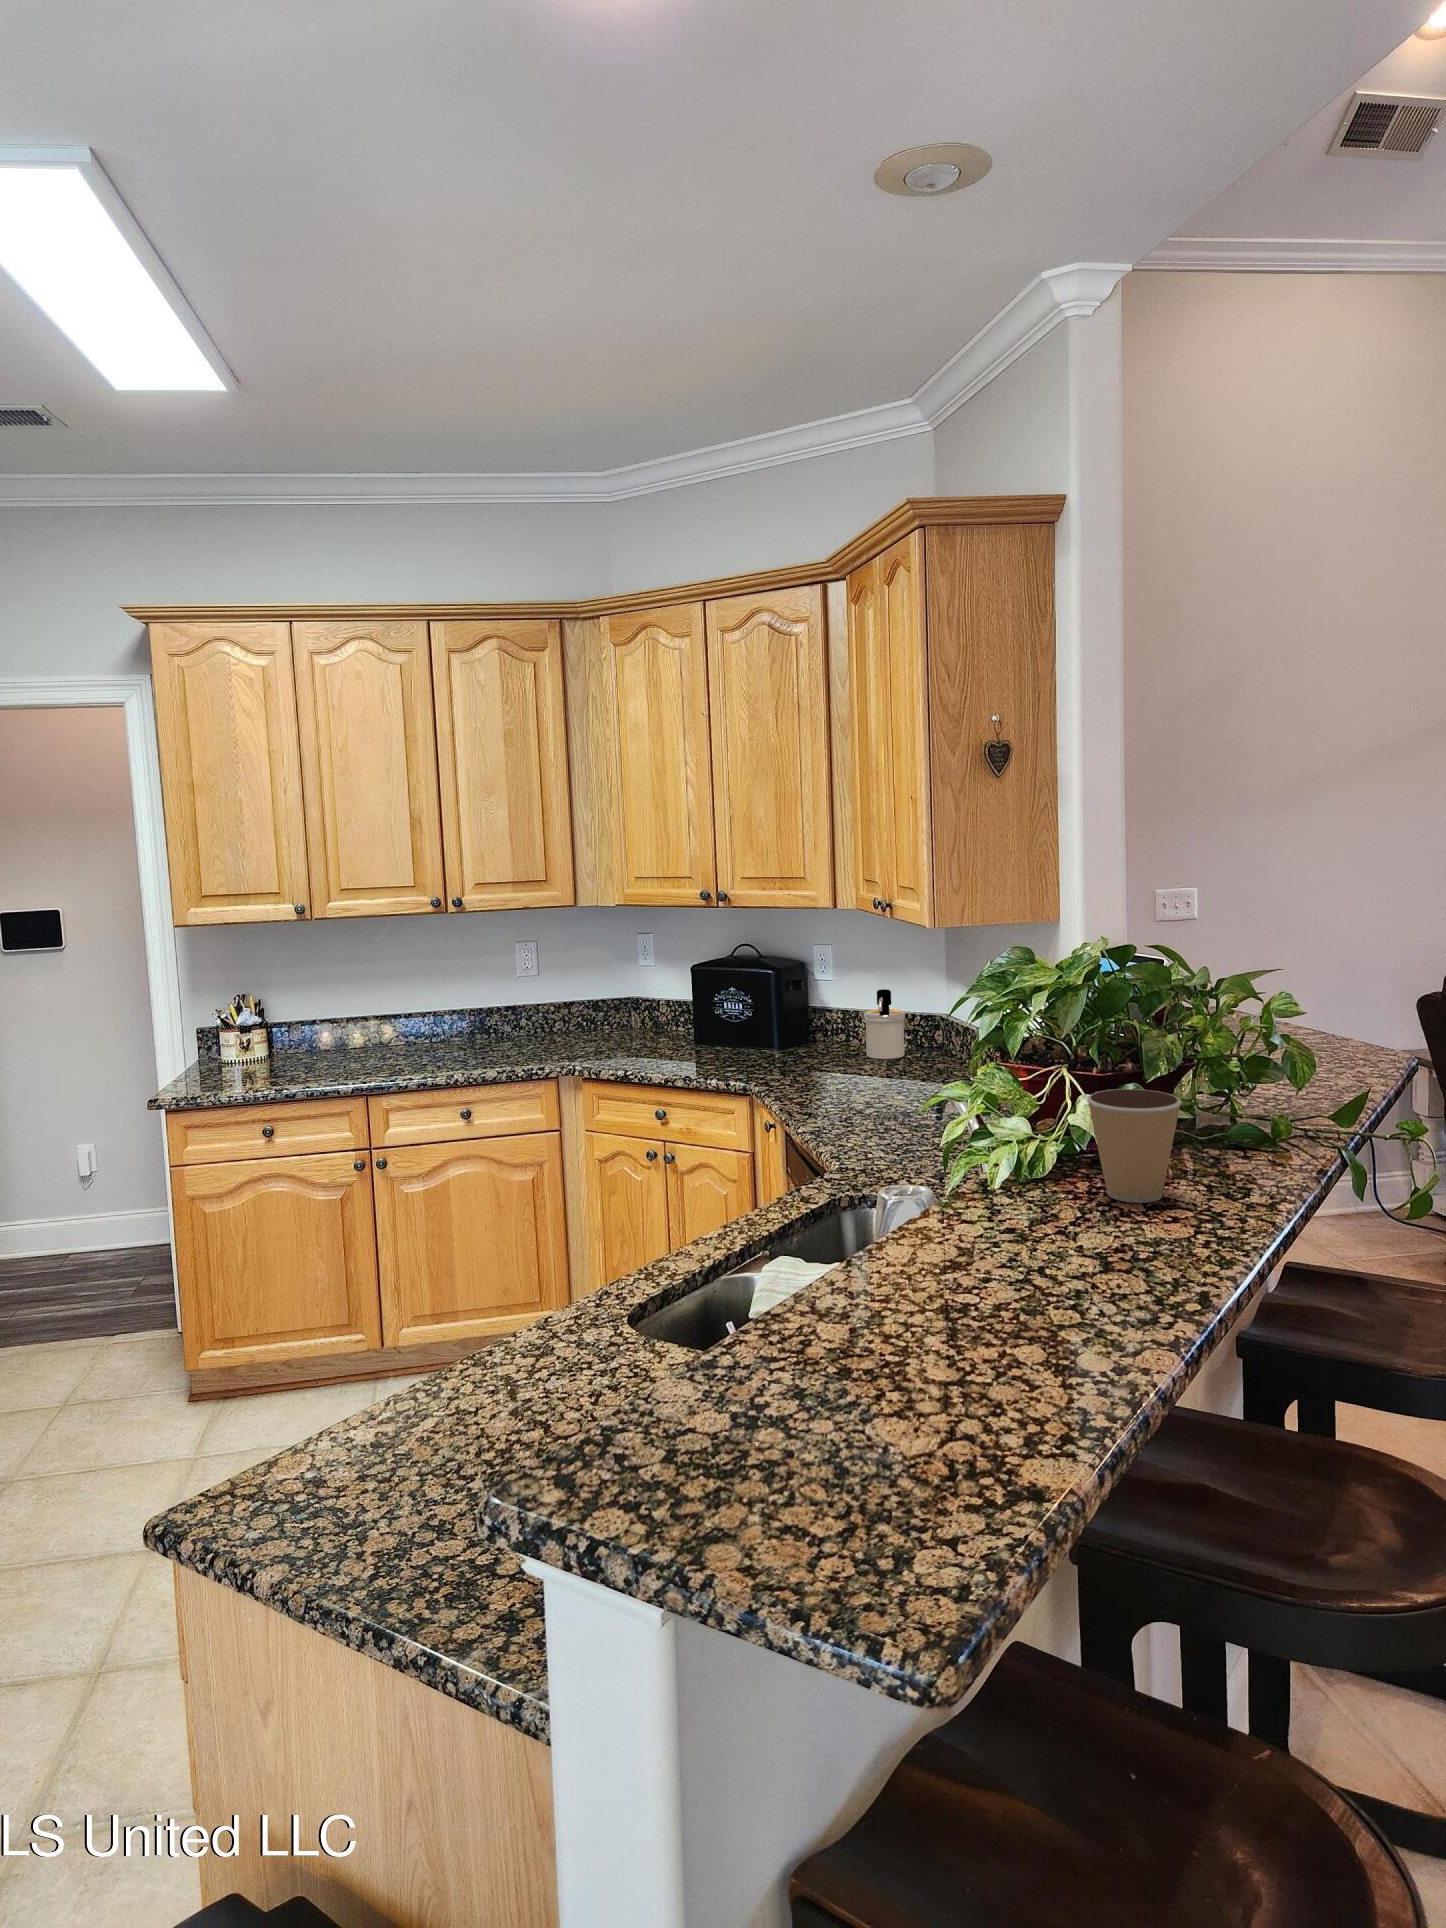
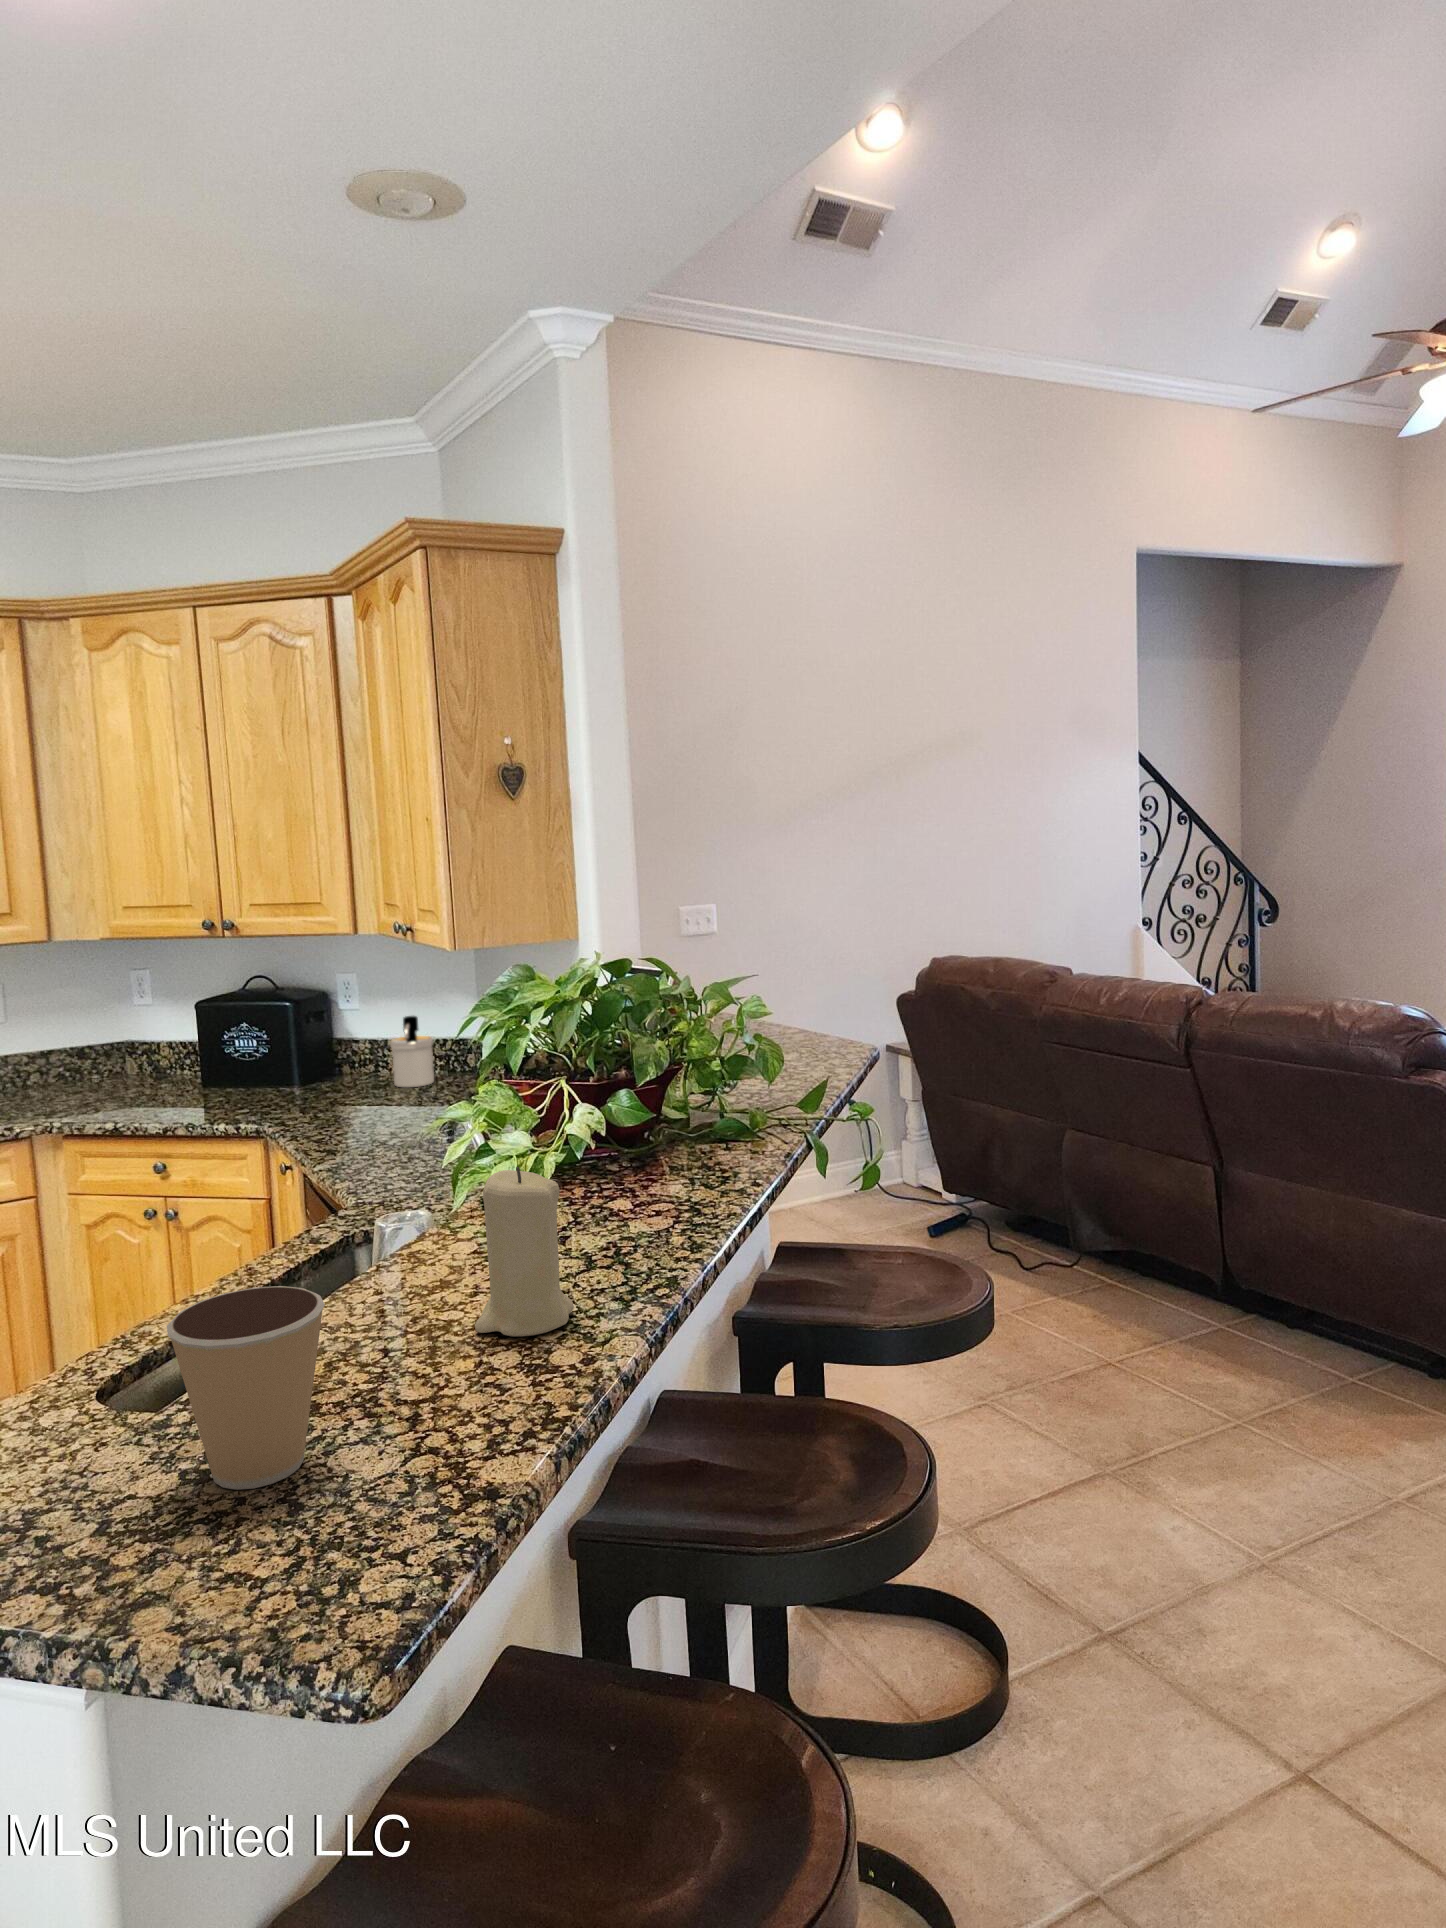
coffee cup: present [1087,1089,1181,1203] -> present [167,1286,325,1490]
candle: none [995,1157,1098,1333] -> present [475,1167,574,1336]

